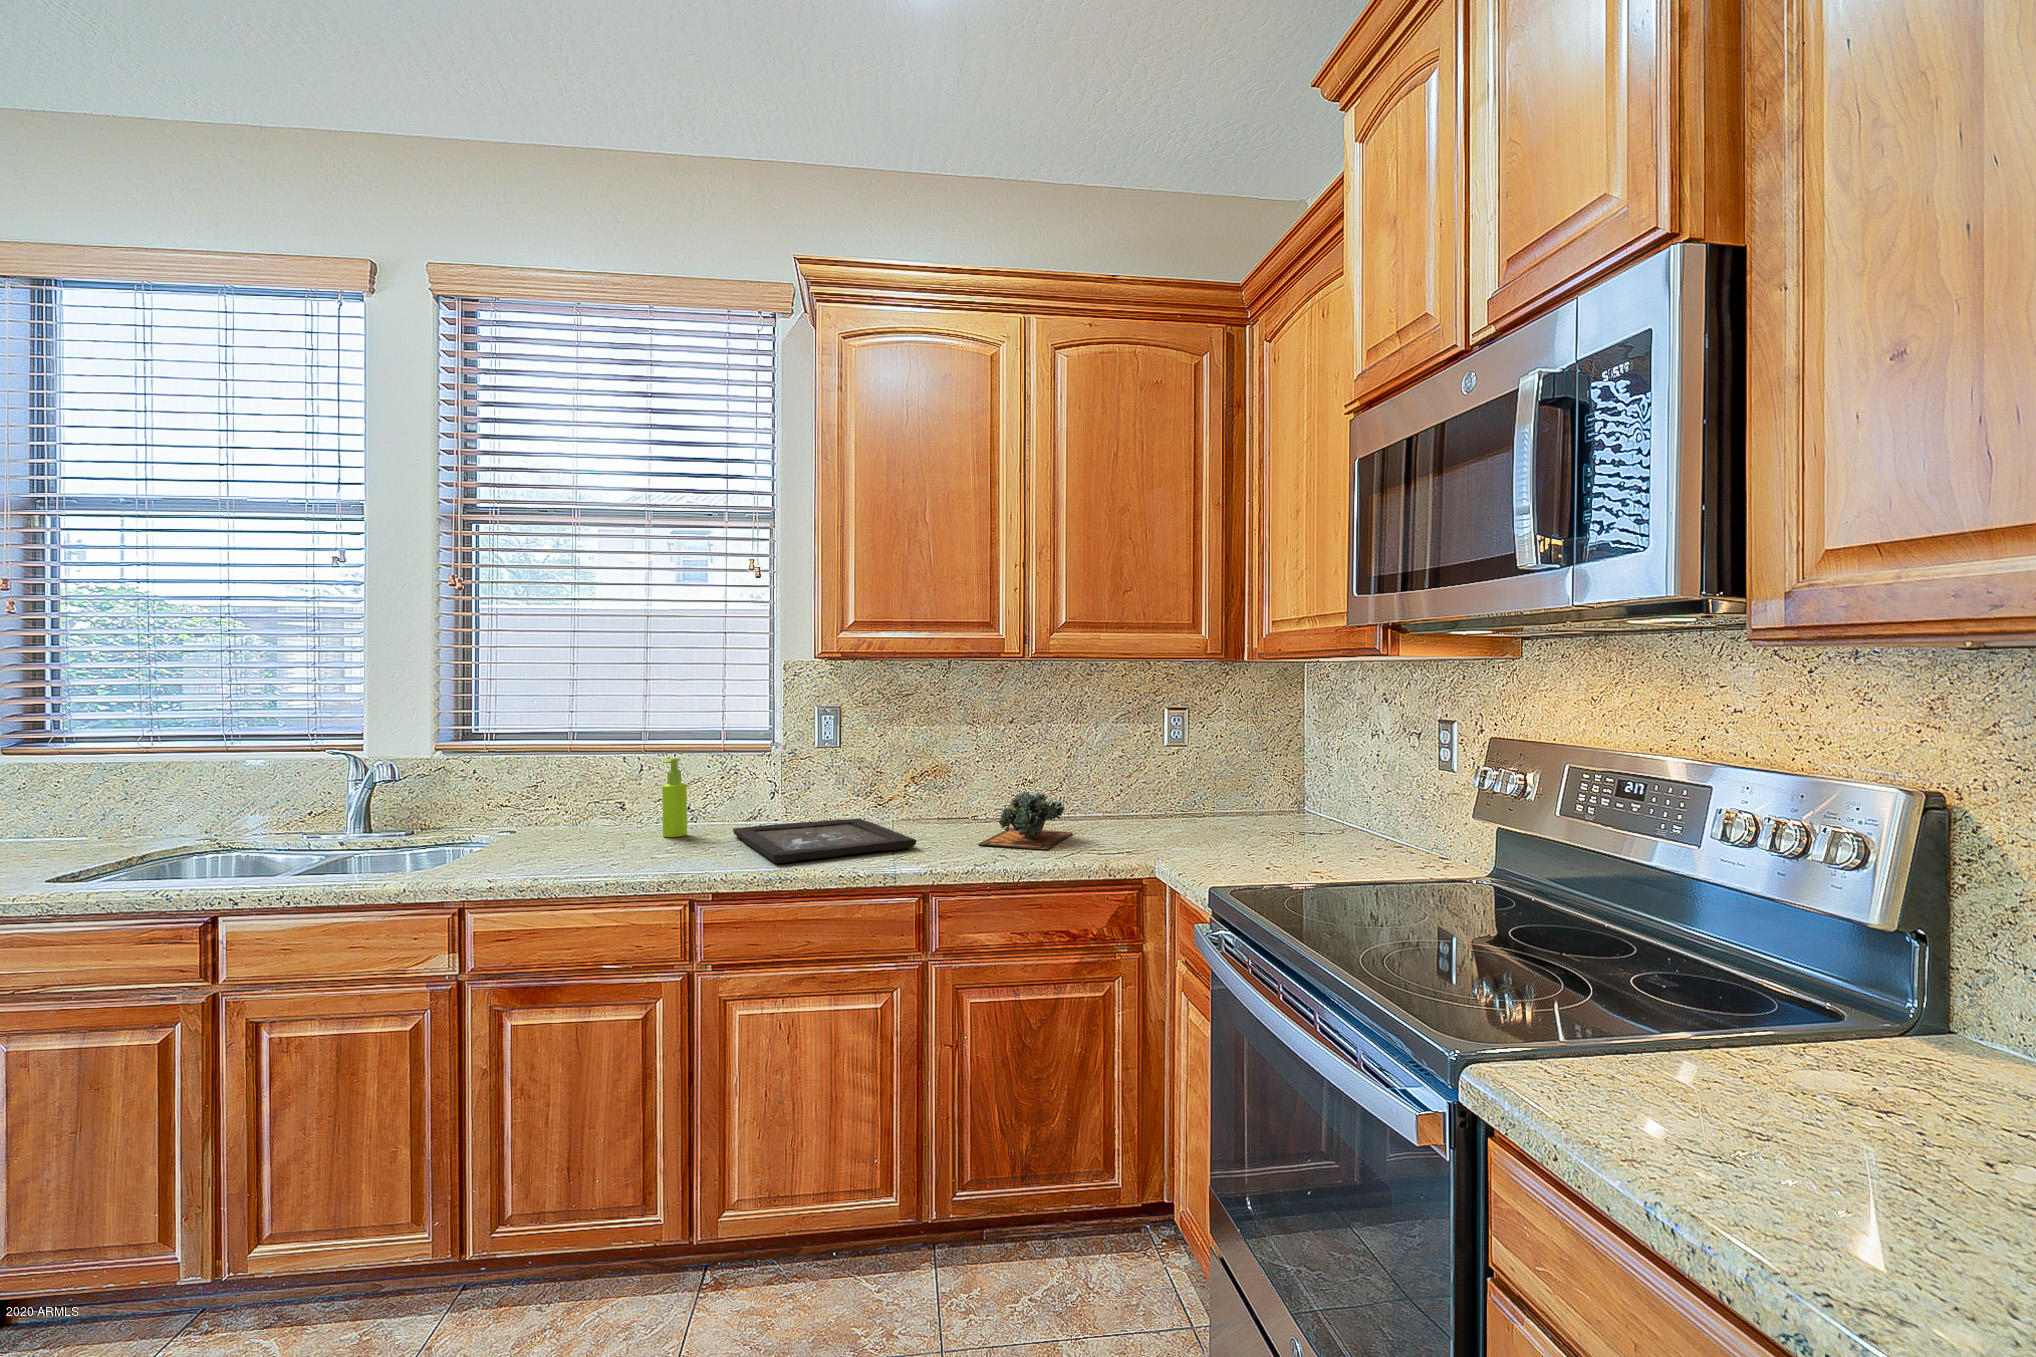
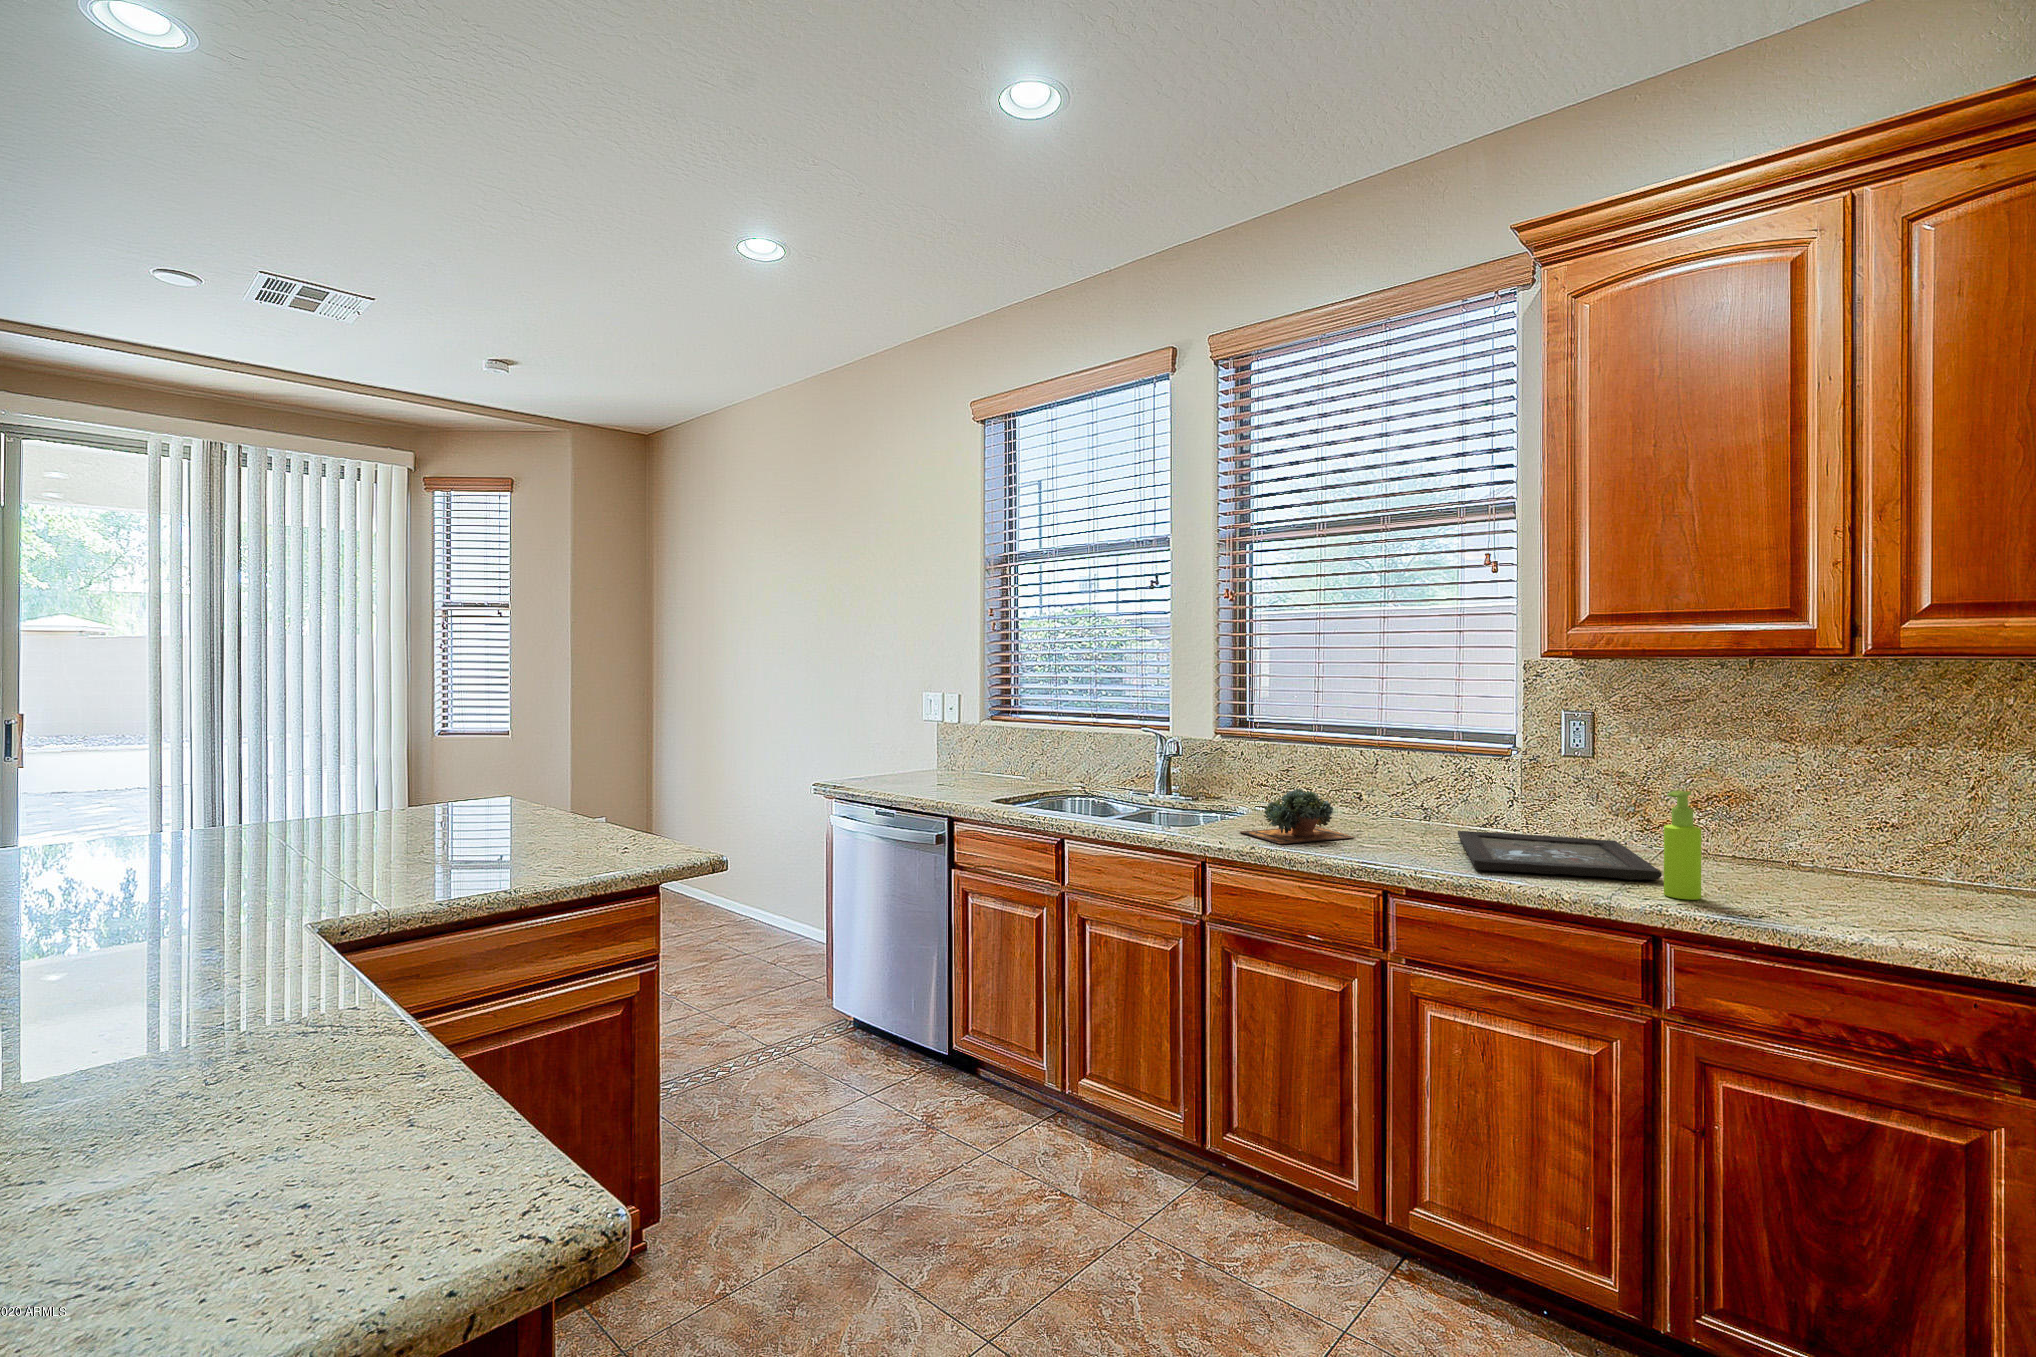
soap dispenser: present [662,758,687,837] -> present [1664,791,1701,900]
succulent plant: present [978,791,1073,849] -> present [1240,788,1355,844]

